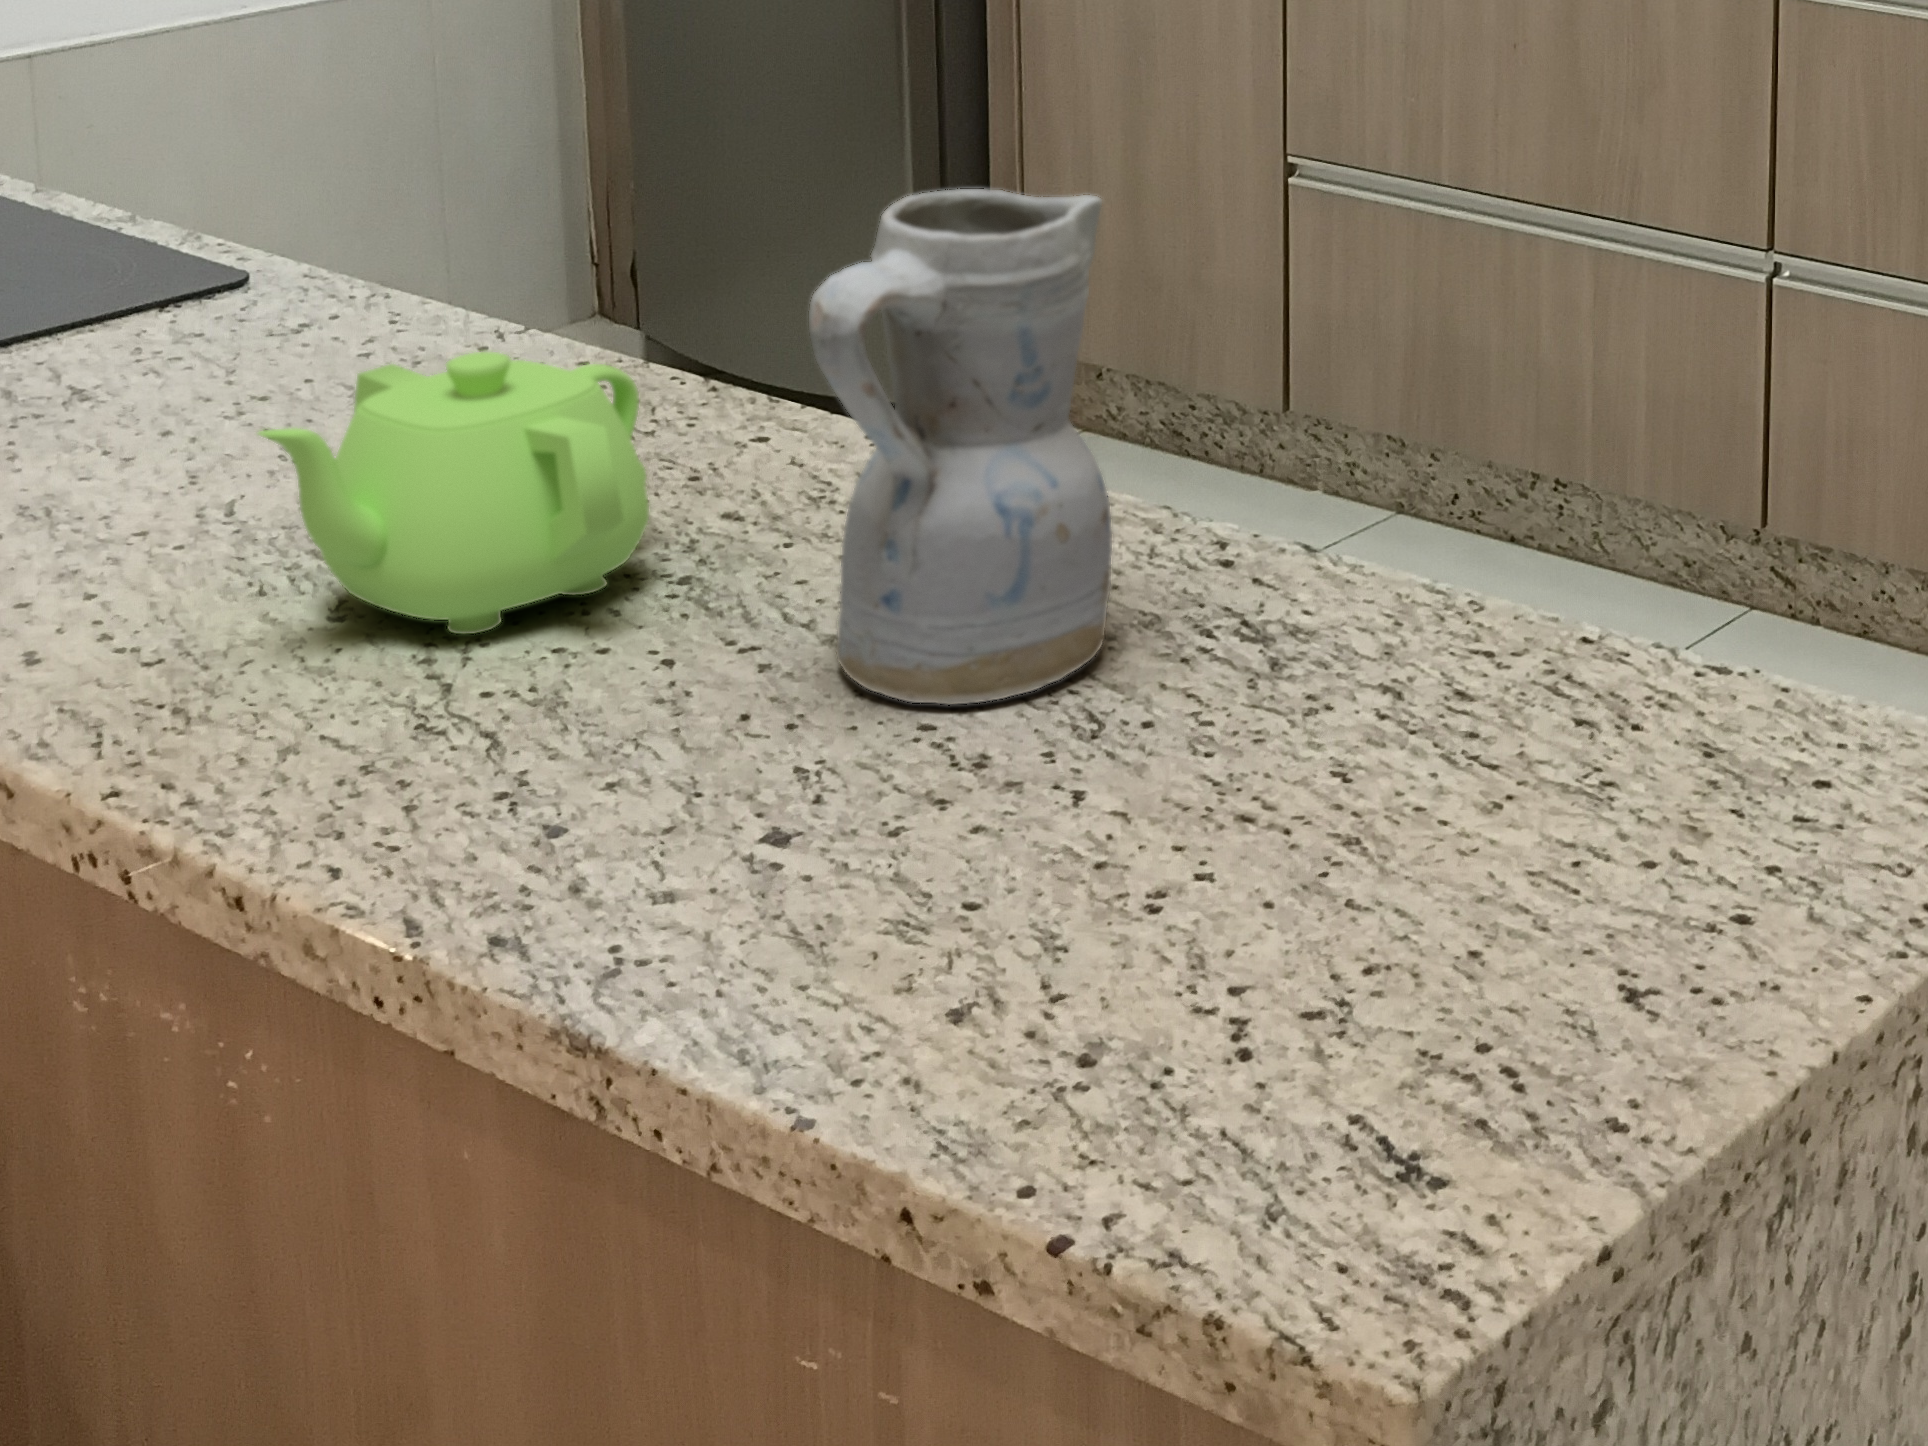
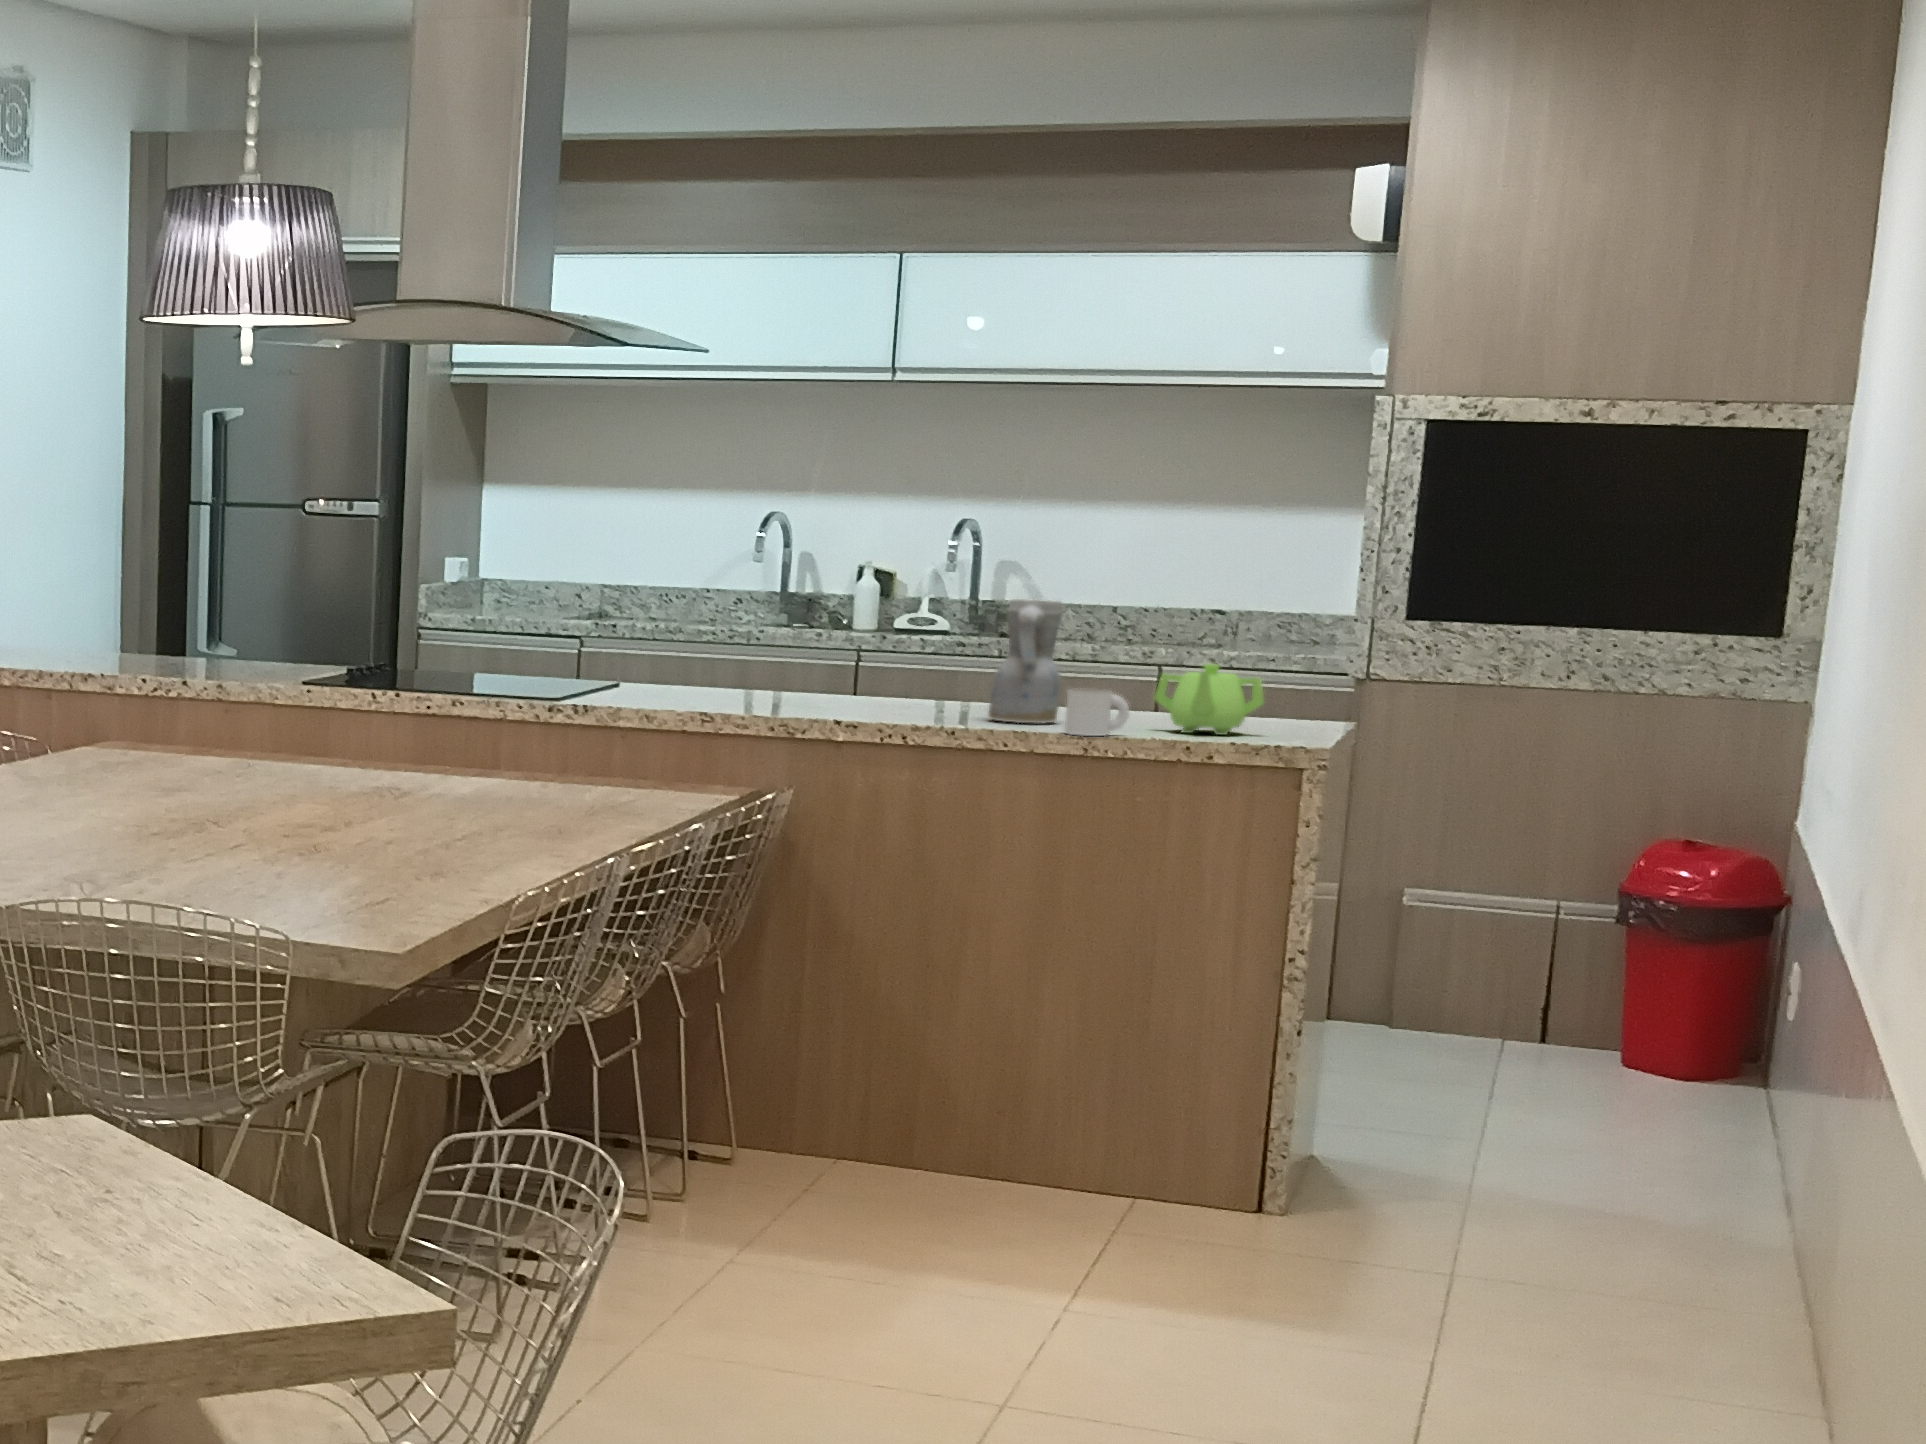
teapot: present [258,352,649,634] -> present [1155,664,1264,735]
mug: none [684,707,963,979] -> present [1065,688,1129,736]

